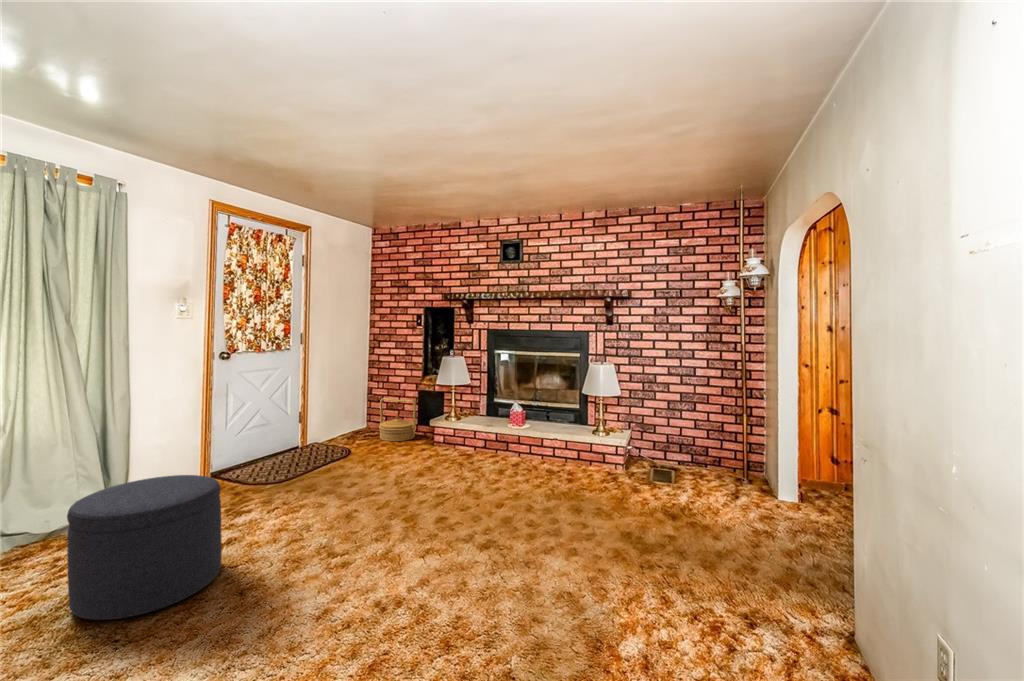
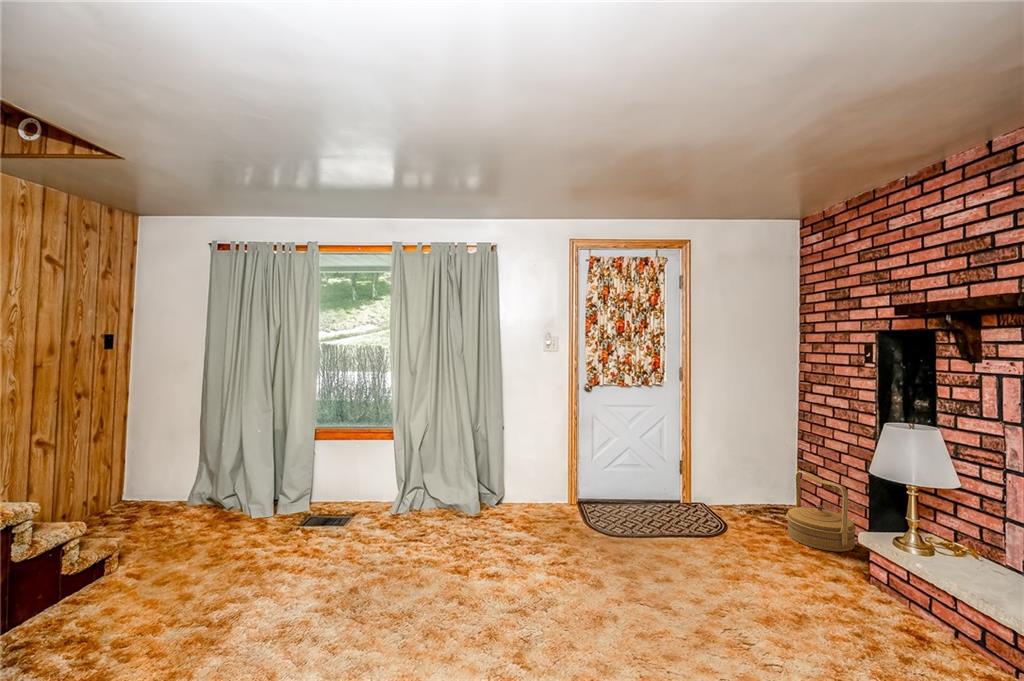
ottoman: present [67,475,222,620] -> none [324,499,434,629]

